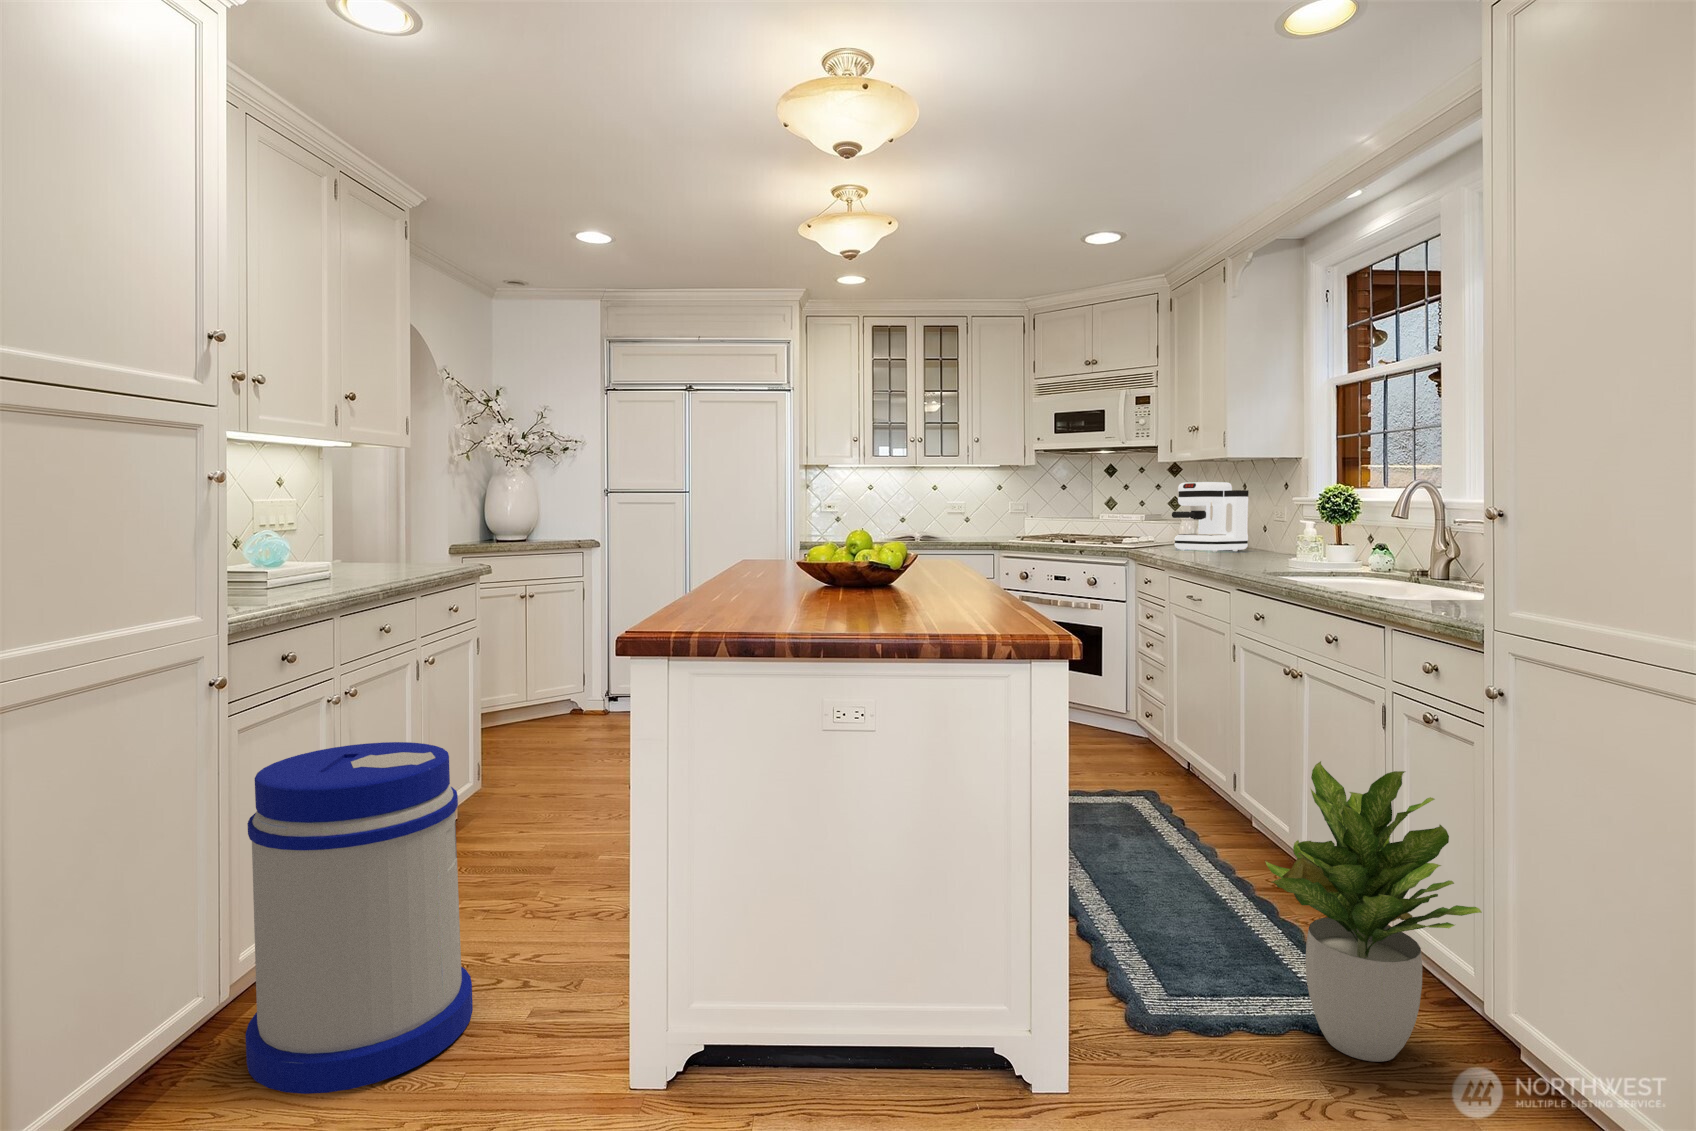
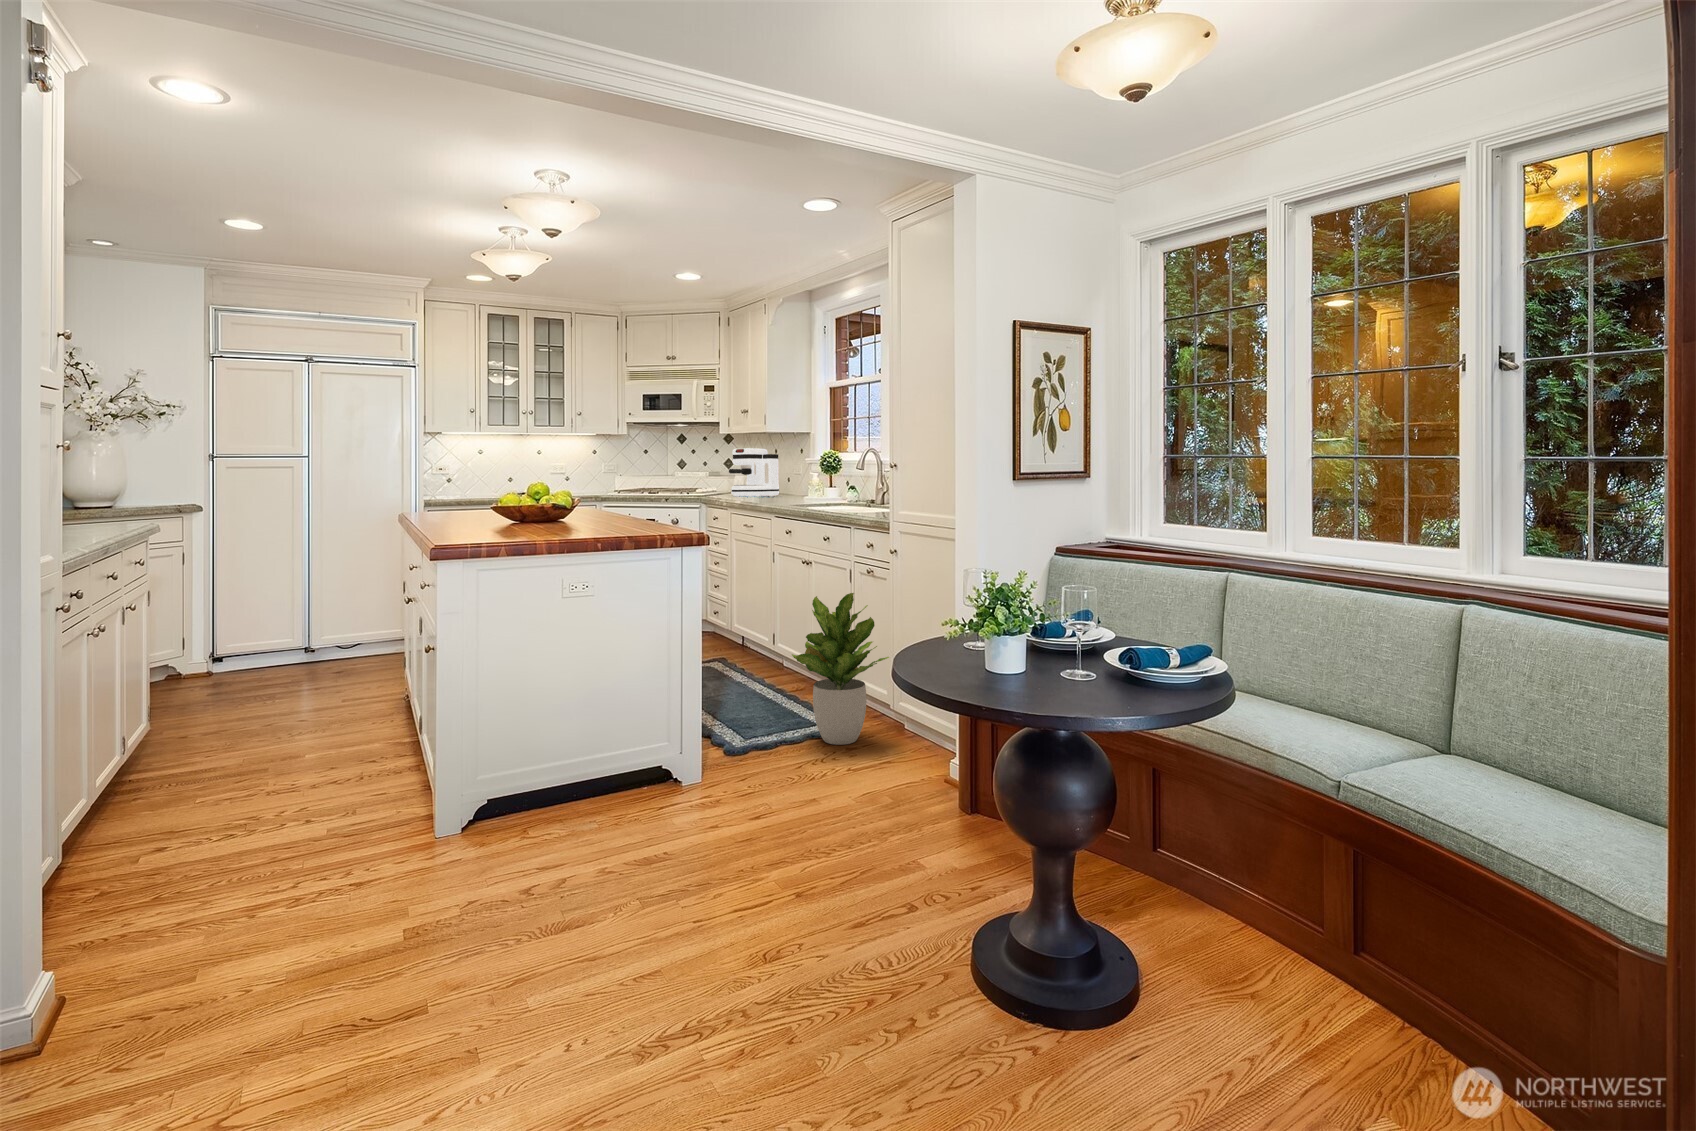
trash can: present [246,742,473,1094] -> none [70,633,269,880]

